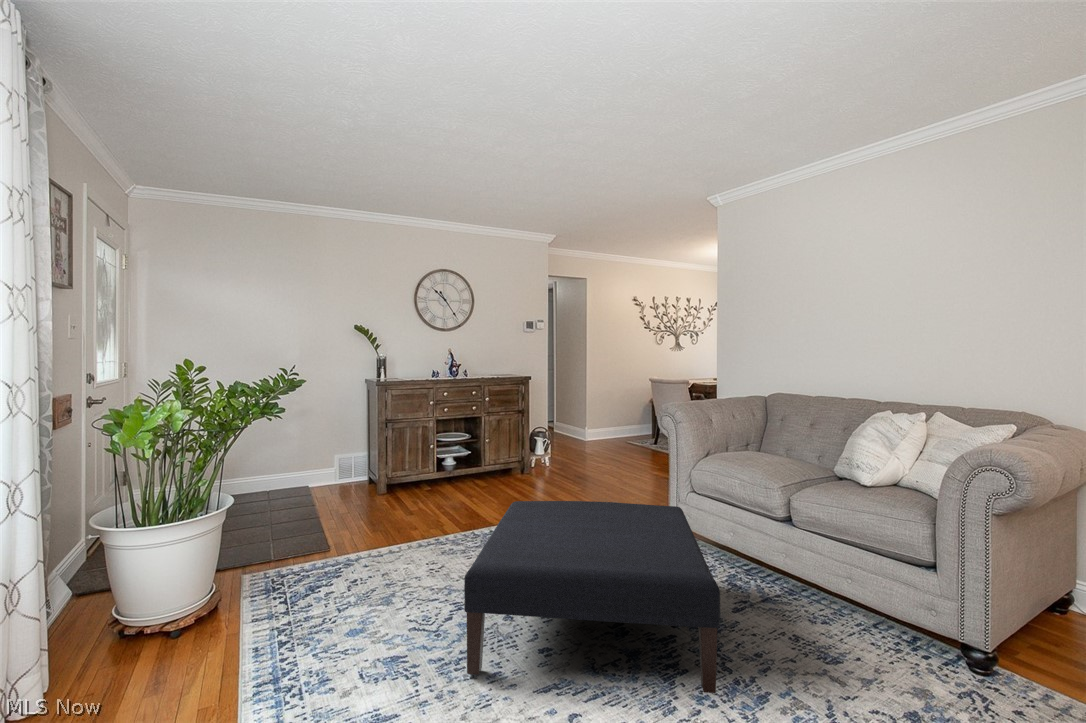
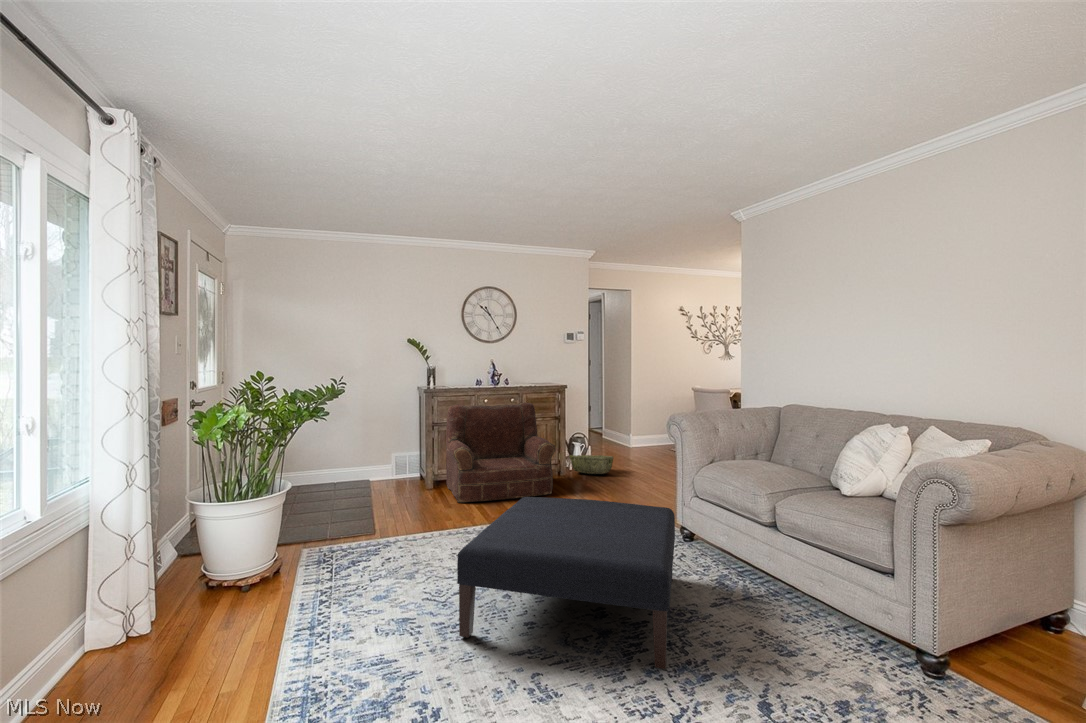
armchair: none [401,396,524,509] -> present [446,403,556,502]
woven basket: none [532,451,578,471] -> present [569,455,613,474]

